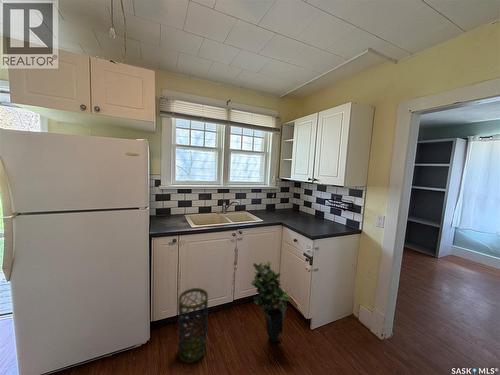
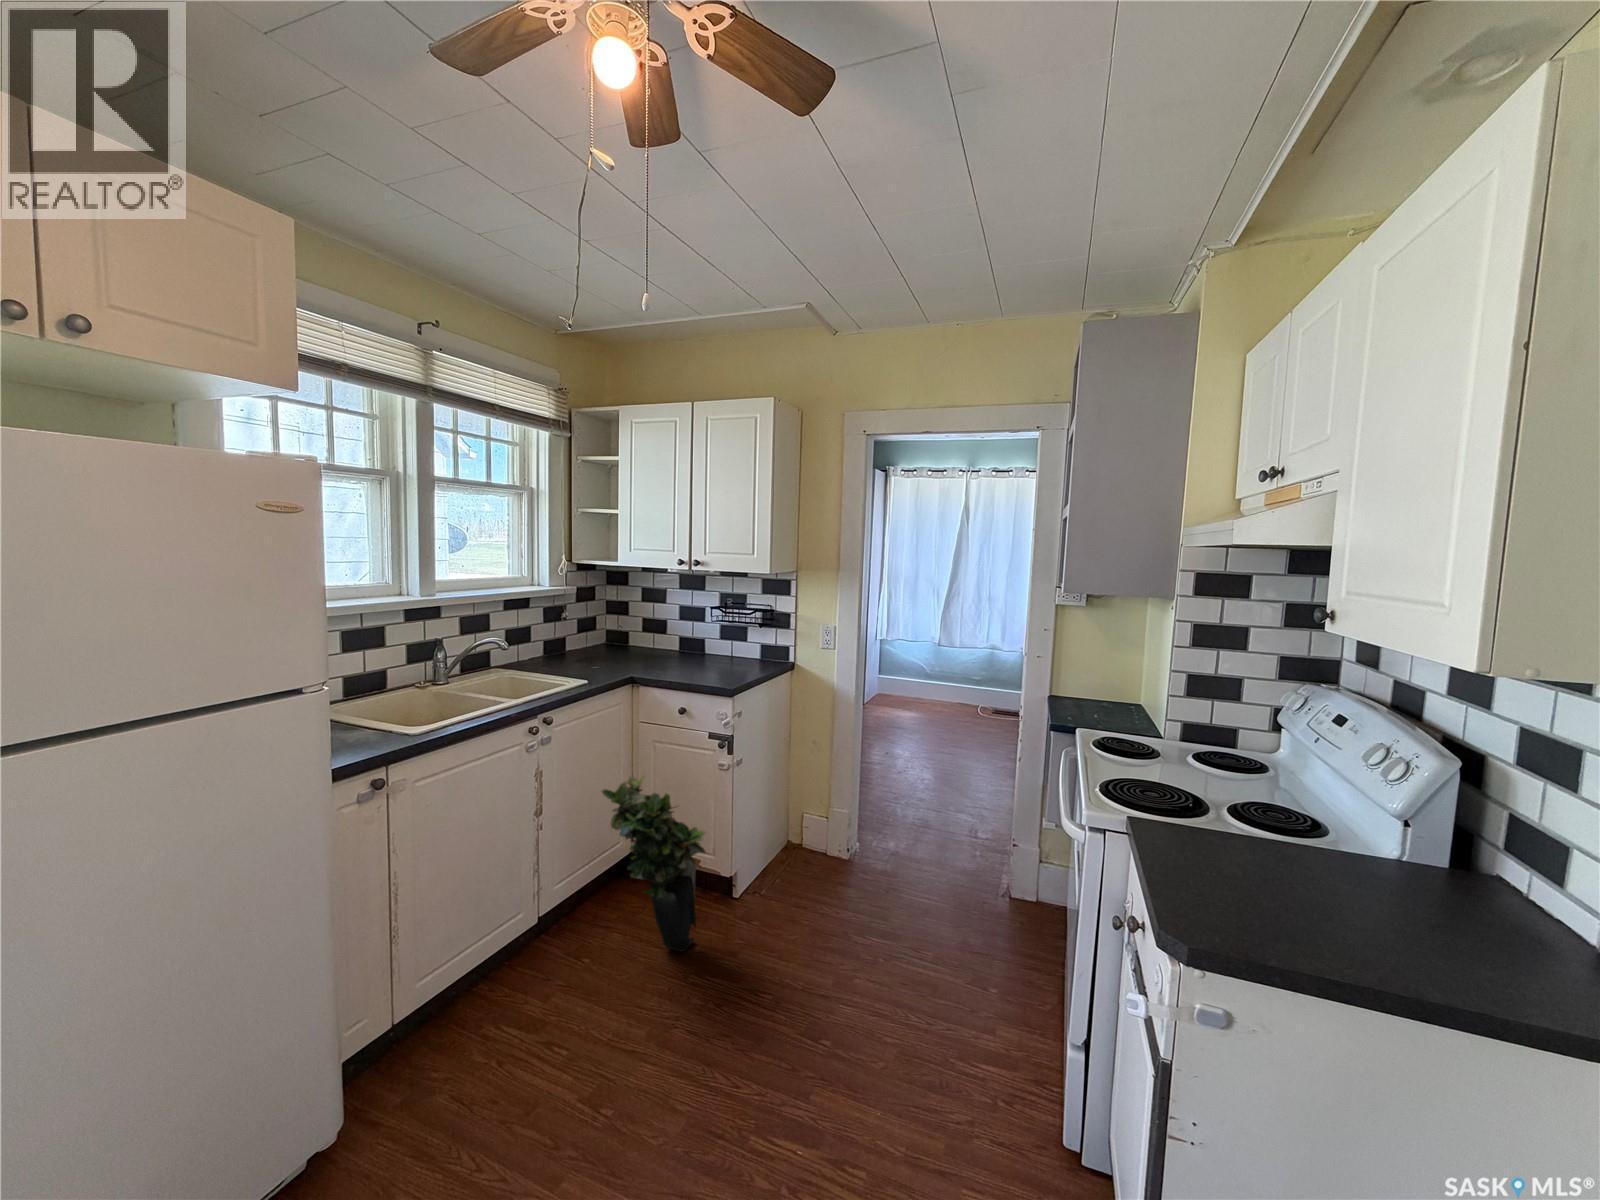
trash can: present [178,288,208,363] -> none [453,892,543,1101]

